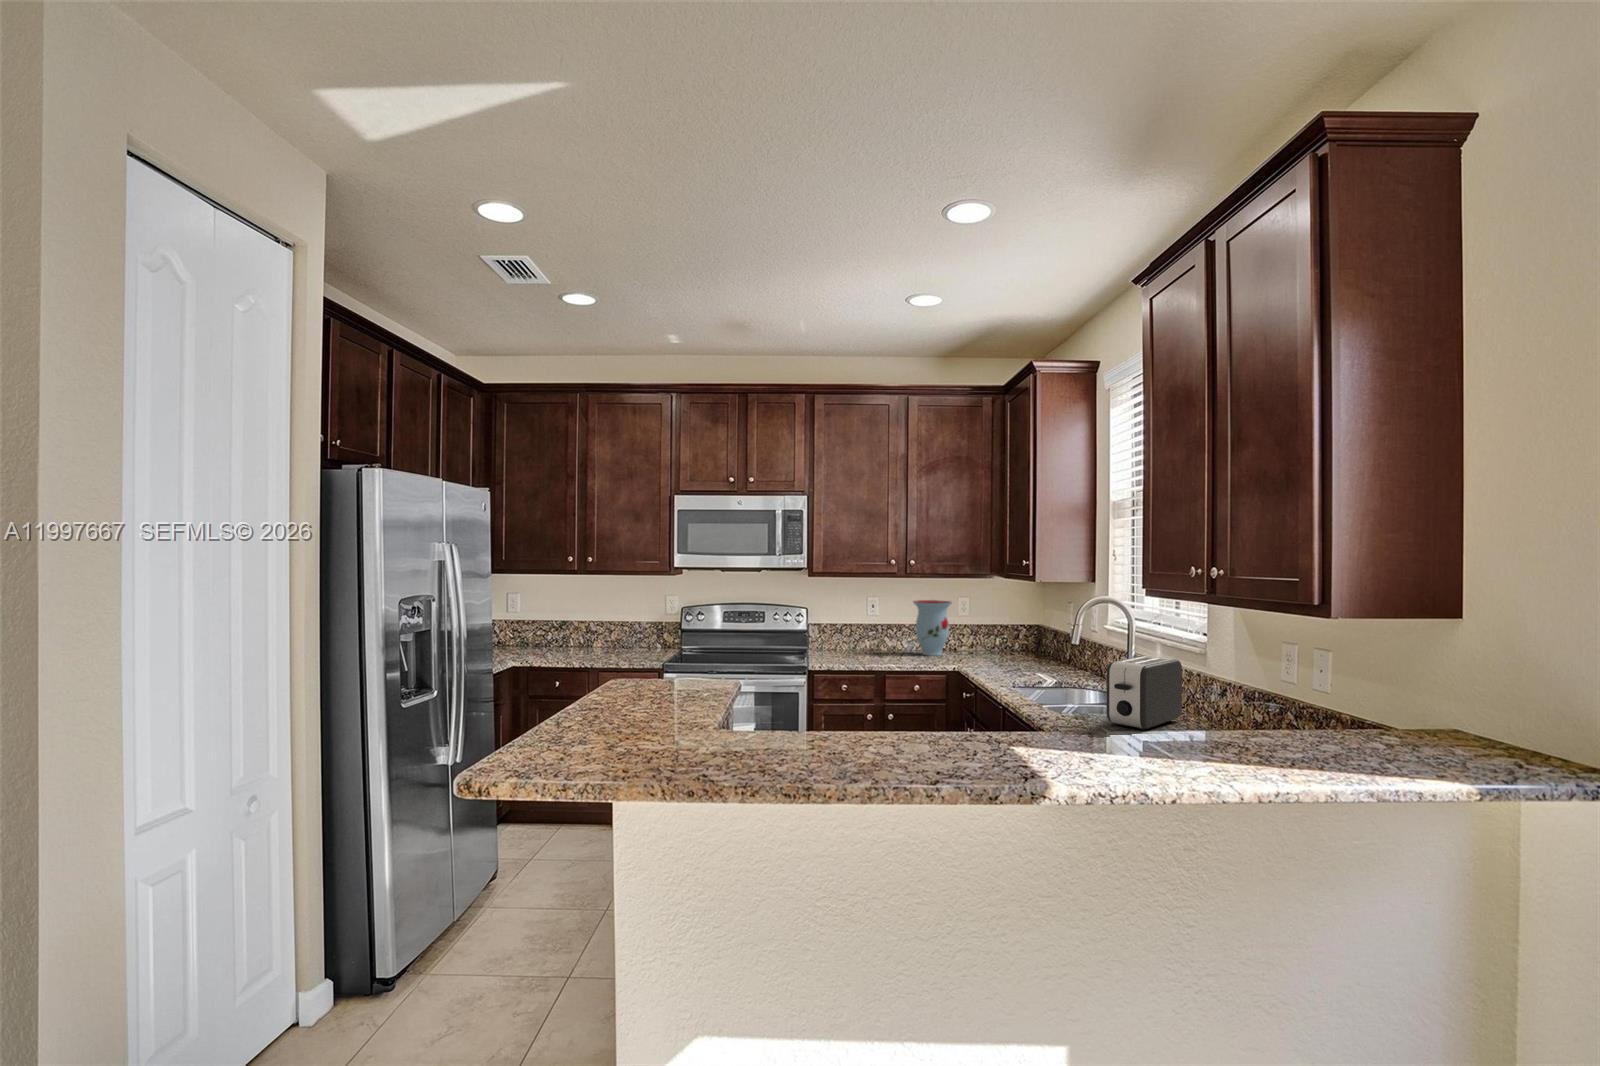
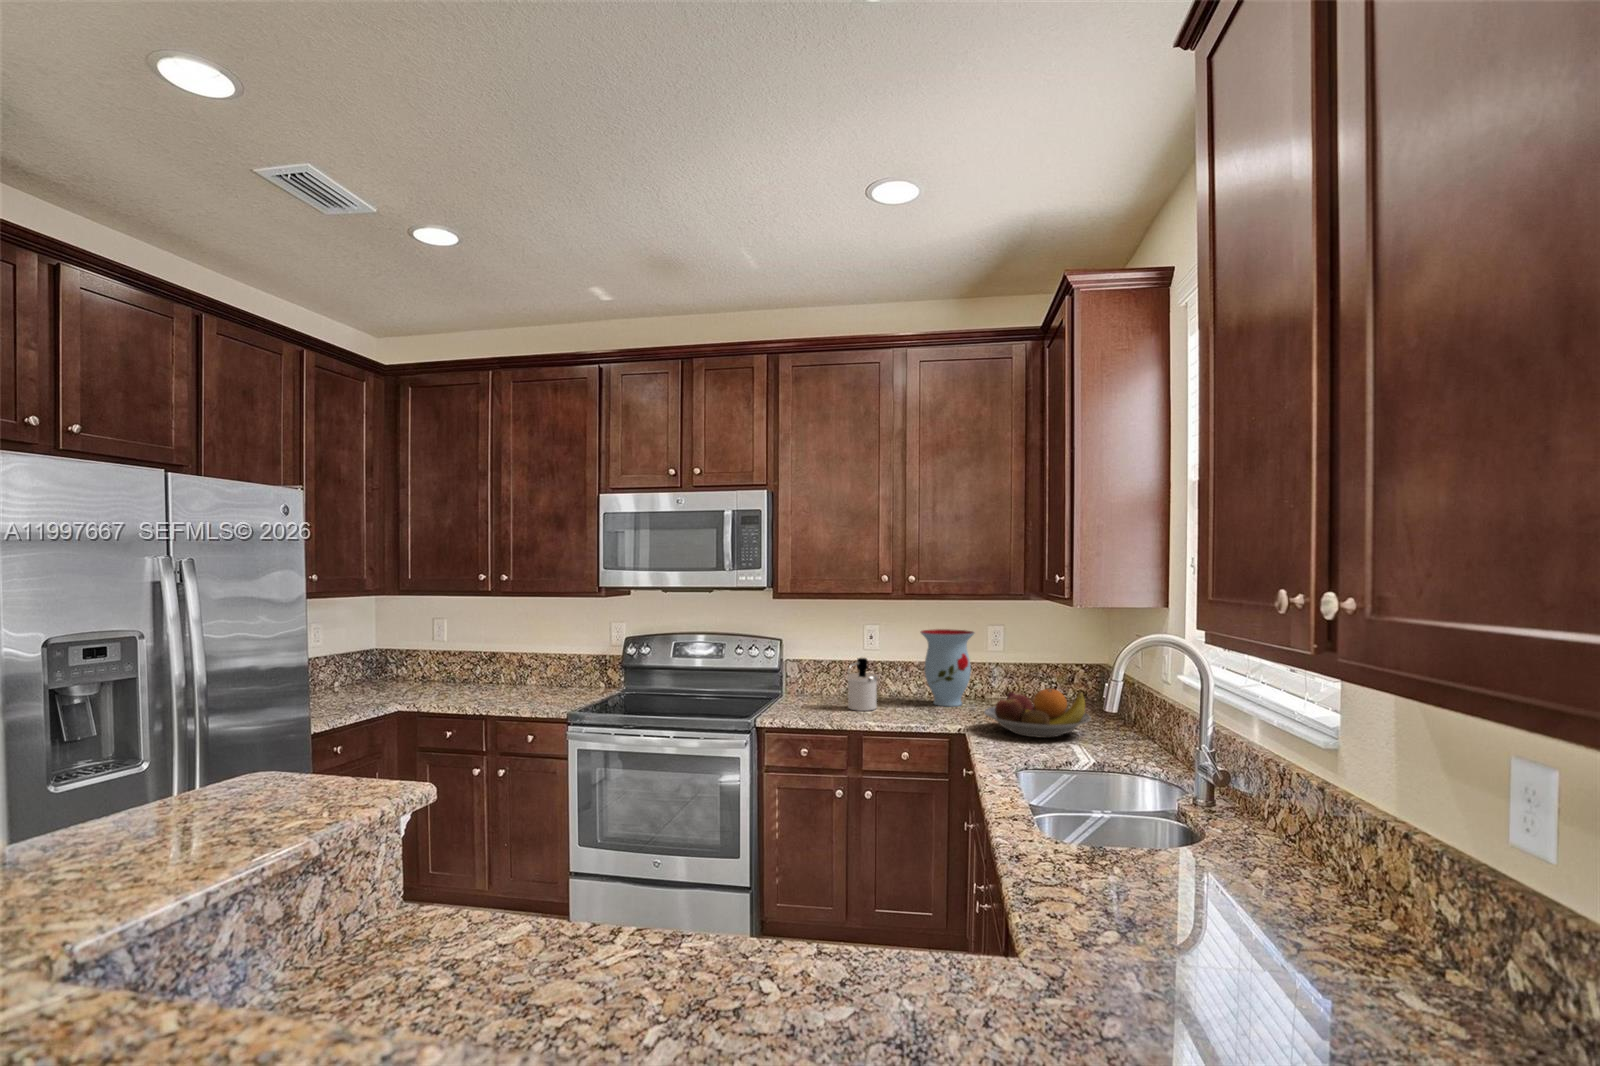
soap dispenser: none [864,620,887,659] -> present [847,658,878,711]
fruit bowl: none [971,638,1044,670] -> present [984,689,1091,738]
toaster: present [1106,656,1182,730] -> none [1124,753,1288,915]

